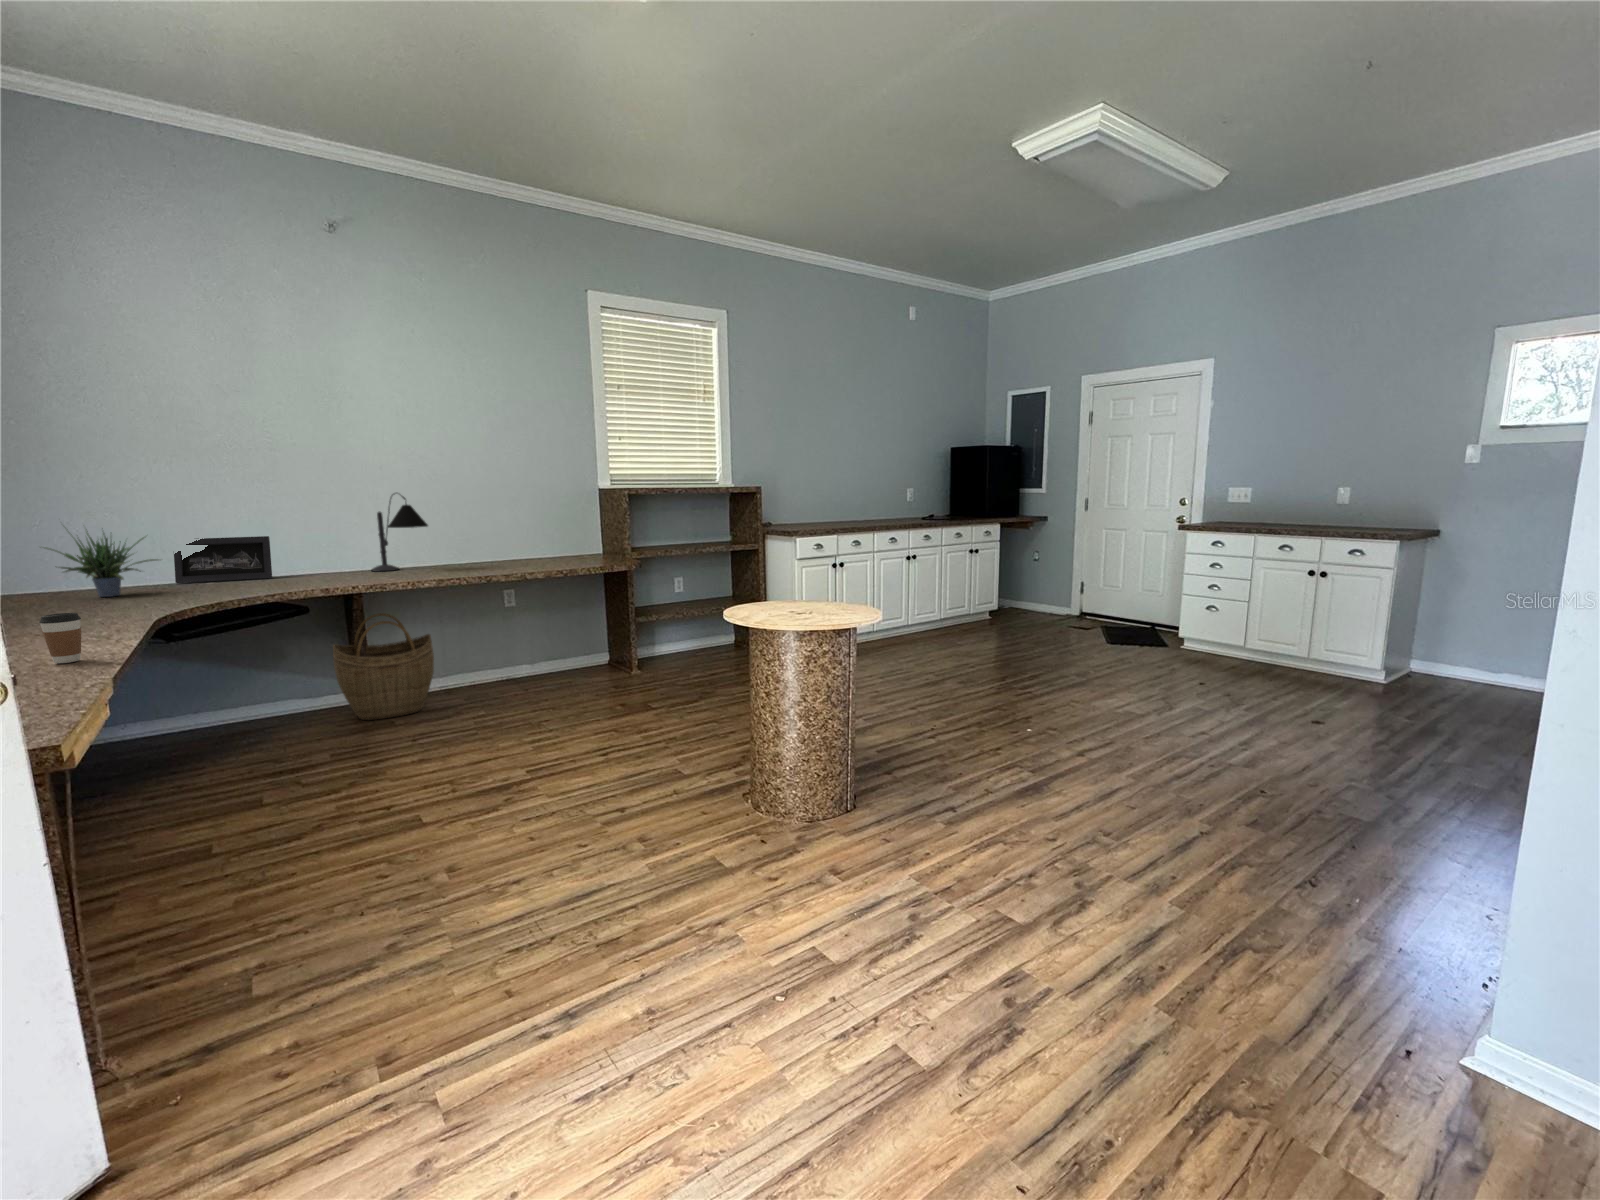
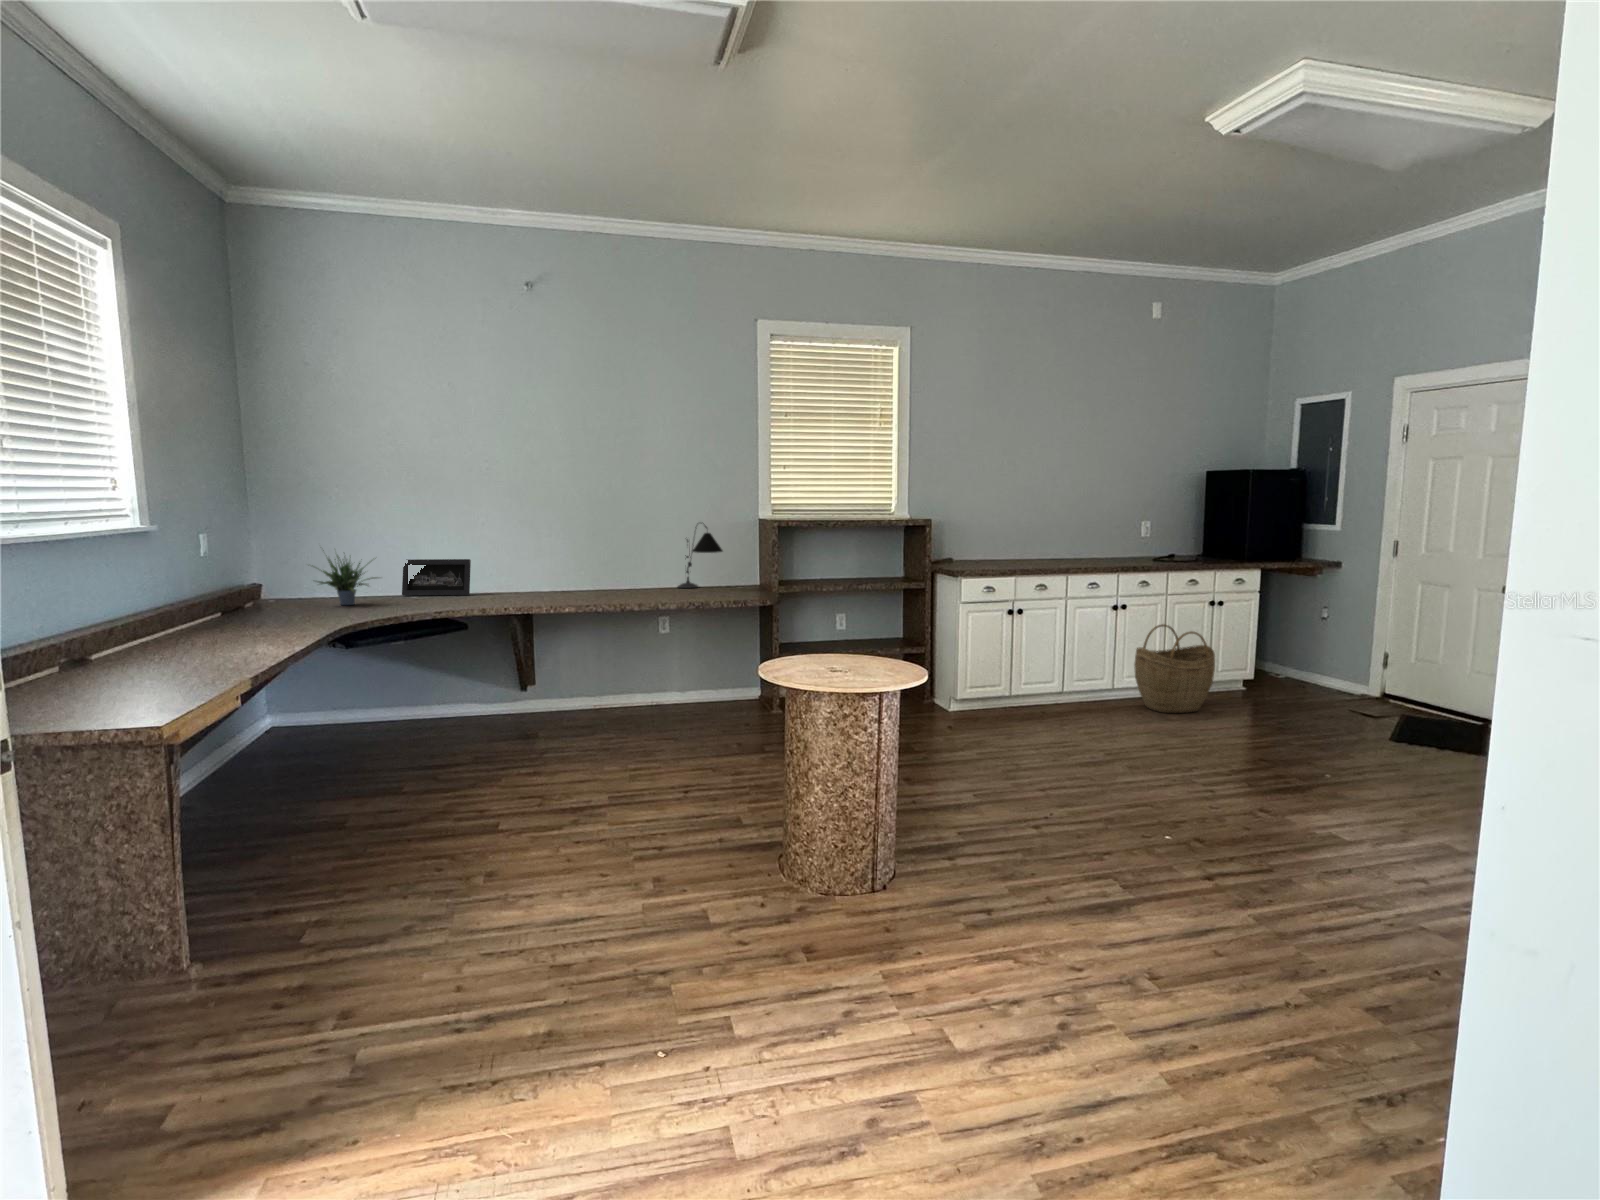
desk lamp: present [371,494,428,572] -> present [678,523,723,588]
coffee cup: present [39,613,81,663] -> none [228,626,255,663]
woven basket: present [333,613,434,720] -> present [1134,624,1215,713]

